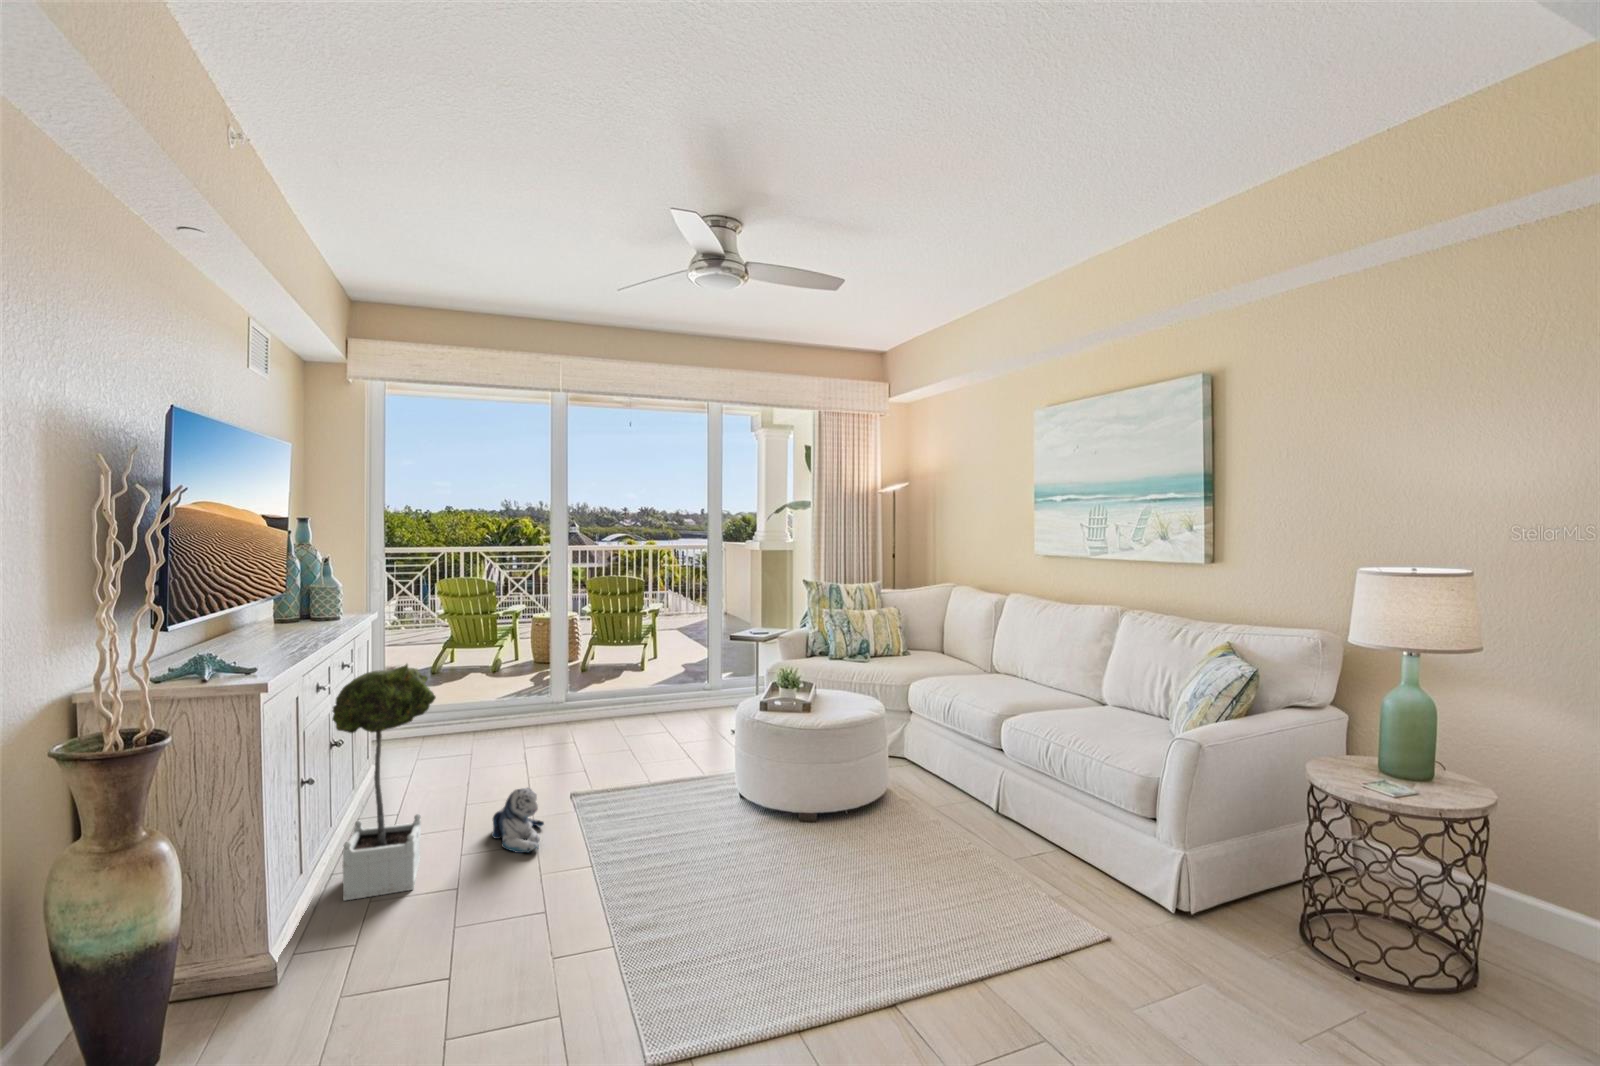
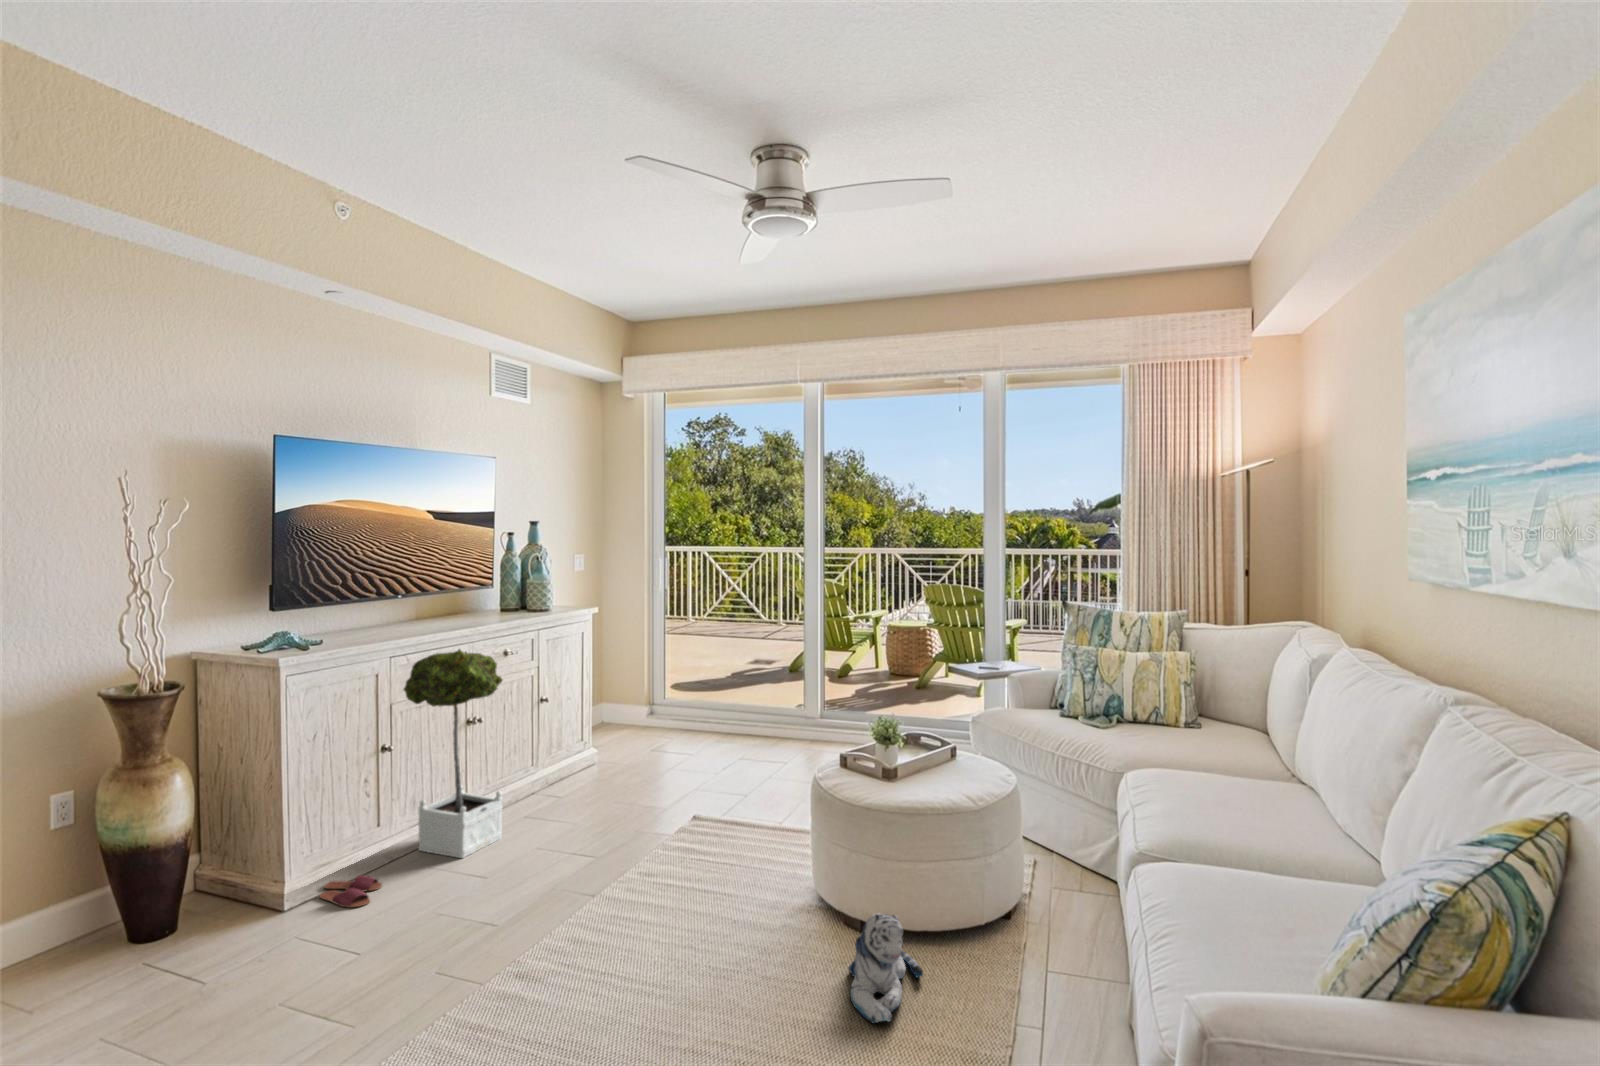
plush toy: present [492,788,544,853] -> present [849,914,923,1023]
slippers: none [298,931,393,969] -> present [319,875,382,907]

